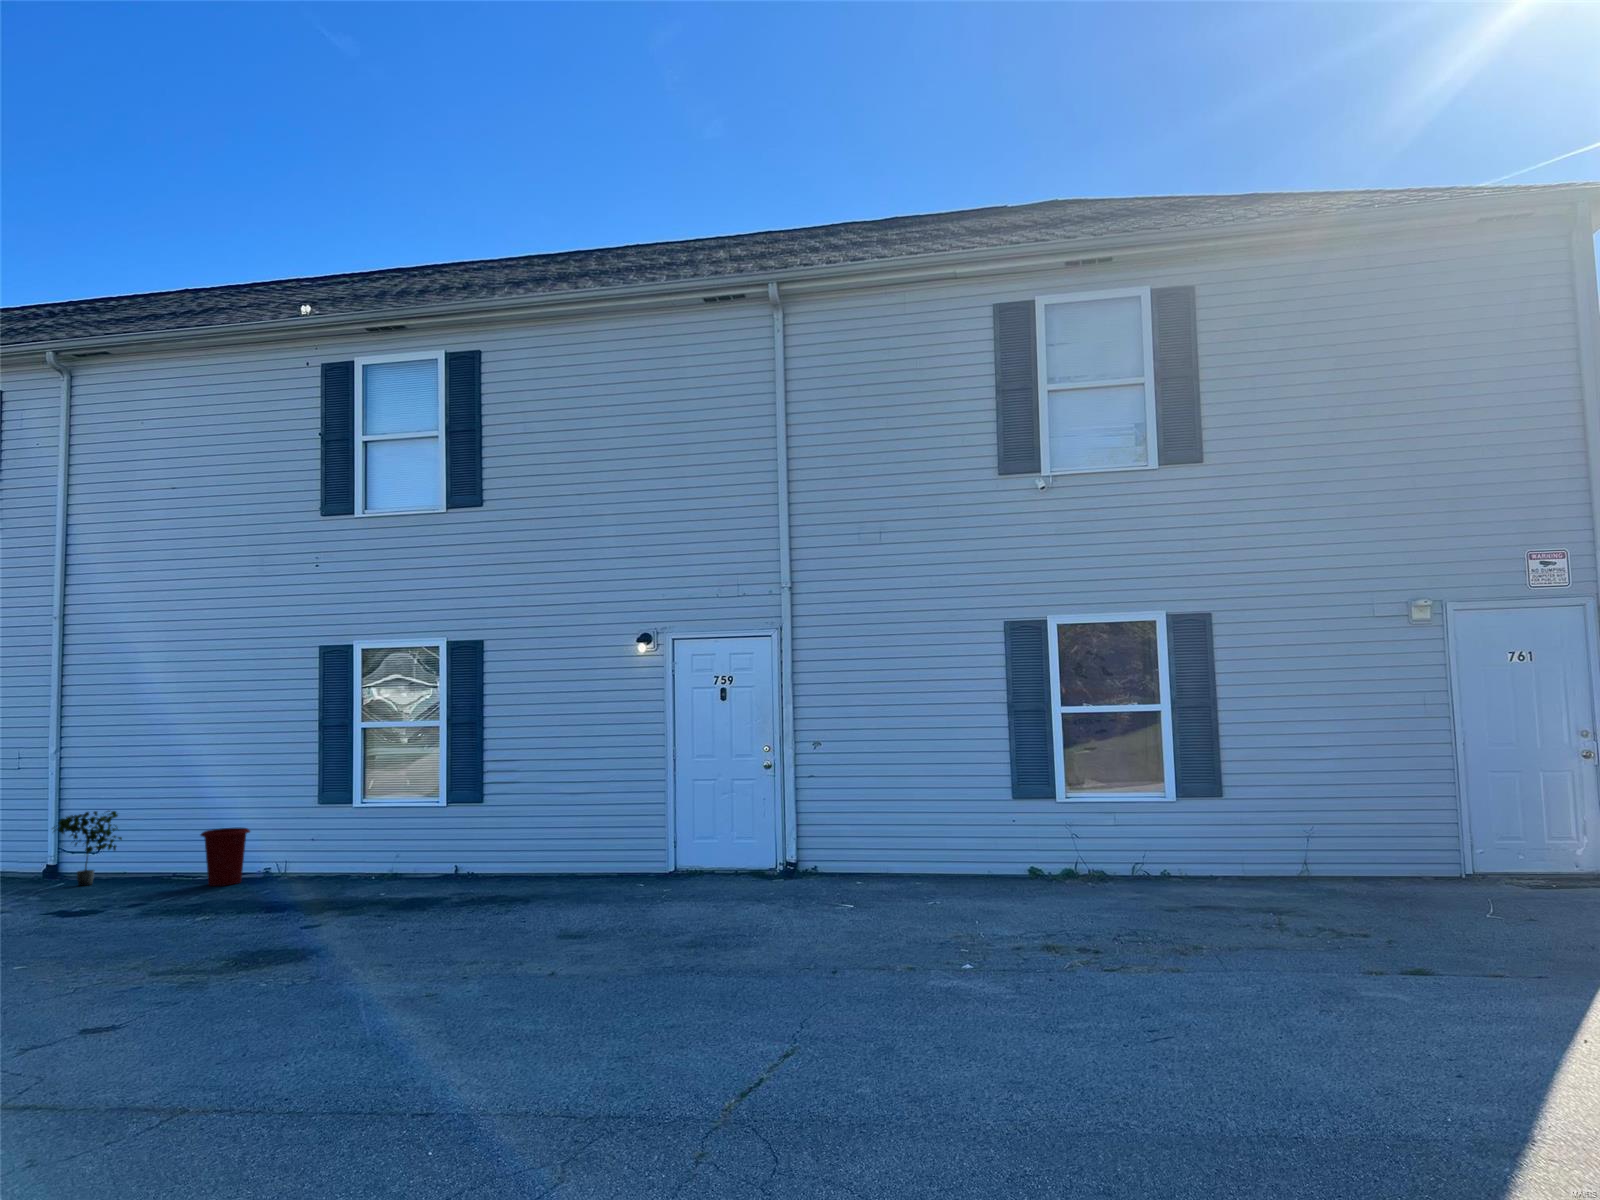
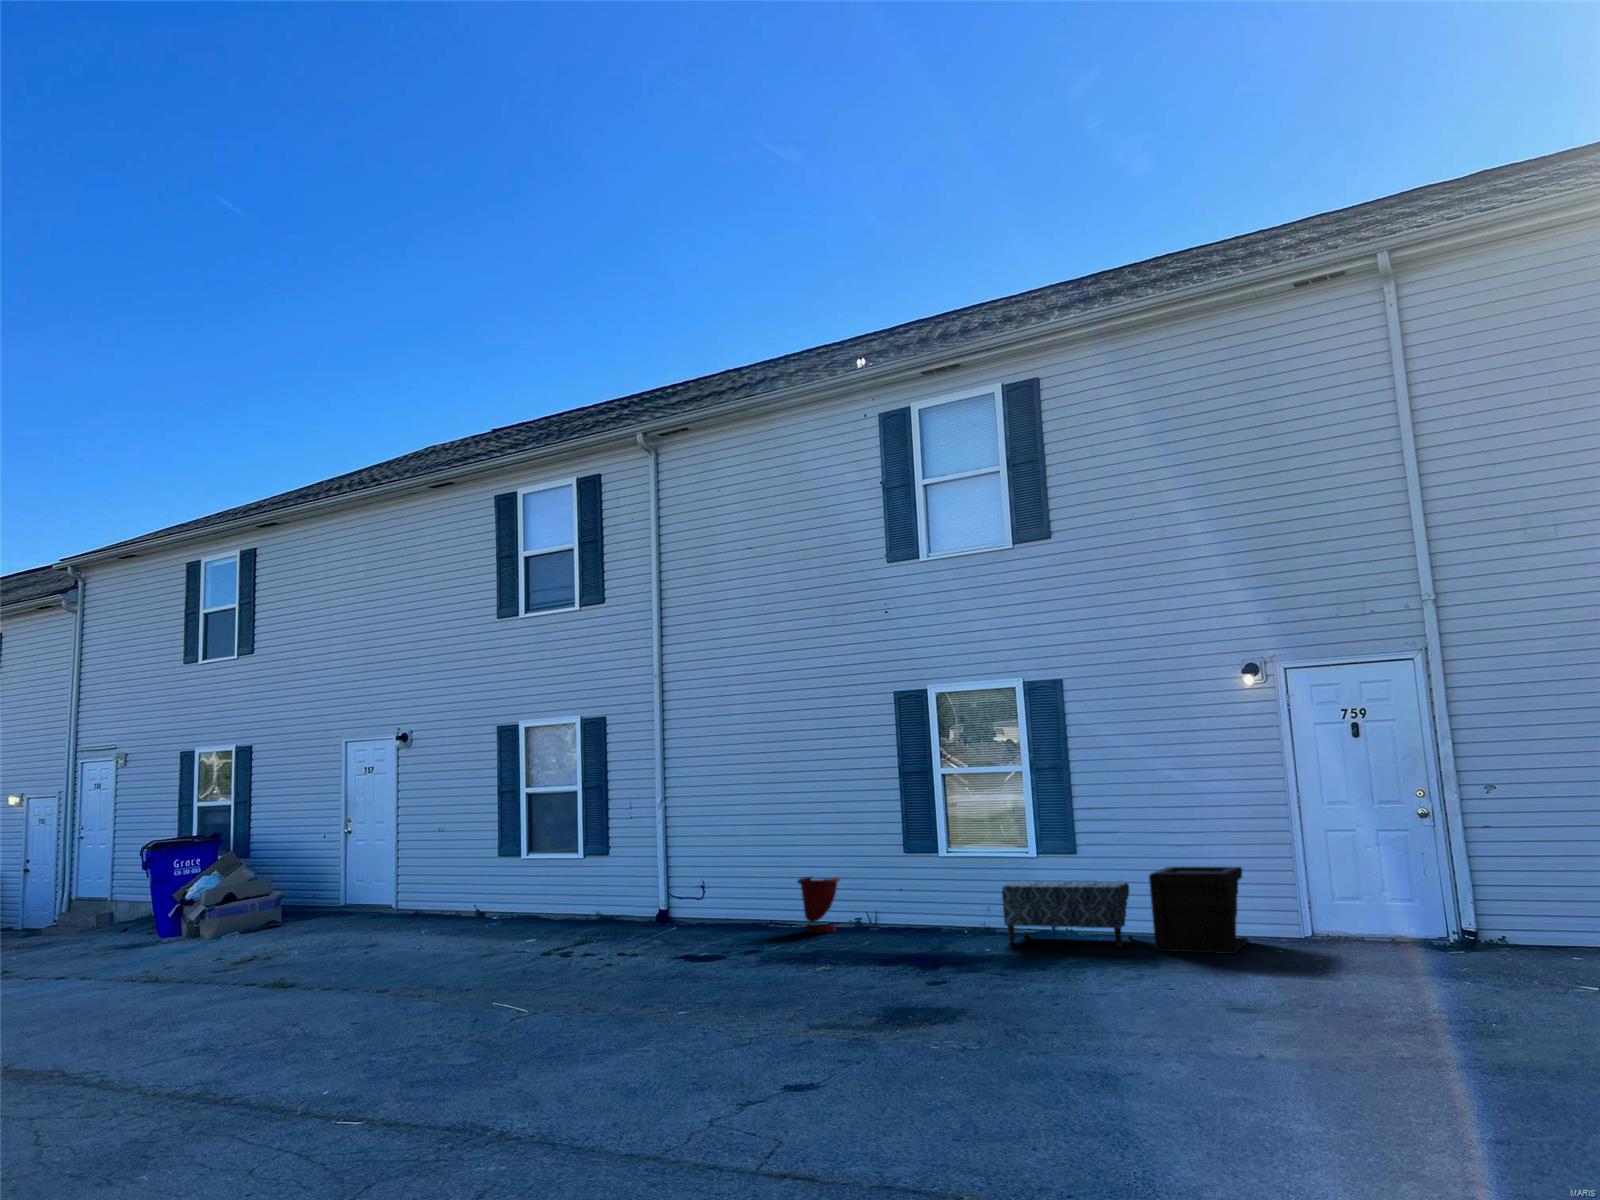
potted plant: present [54,811,122,886] -> none [666,857,723,928]
wooden crate: none [537,812,626,890] -> present [1149,867,1249,954]
bench: none [405,827,530,888] -> present [1002,880,1133,947]

